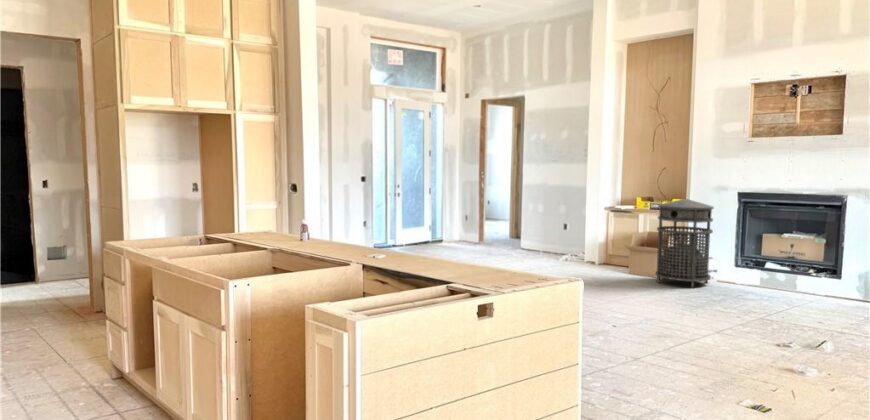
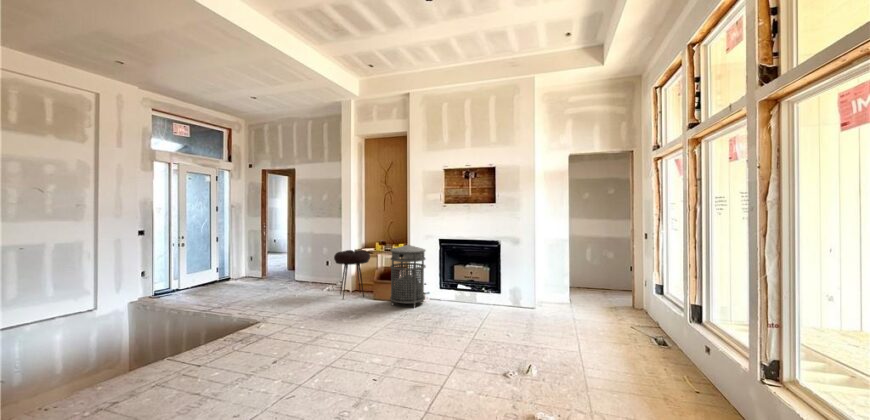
stool: none [577,206,627,272] -> present [334,250,370,299]

